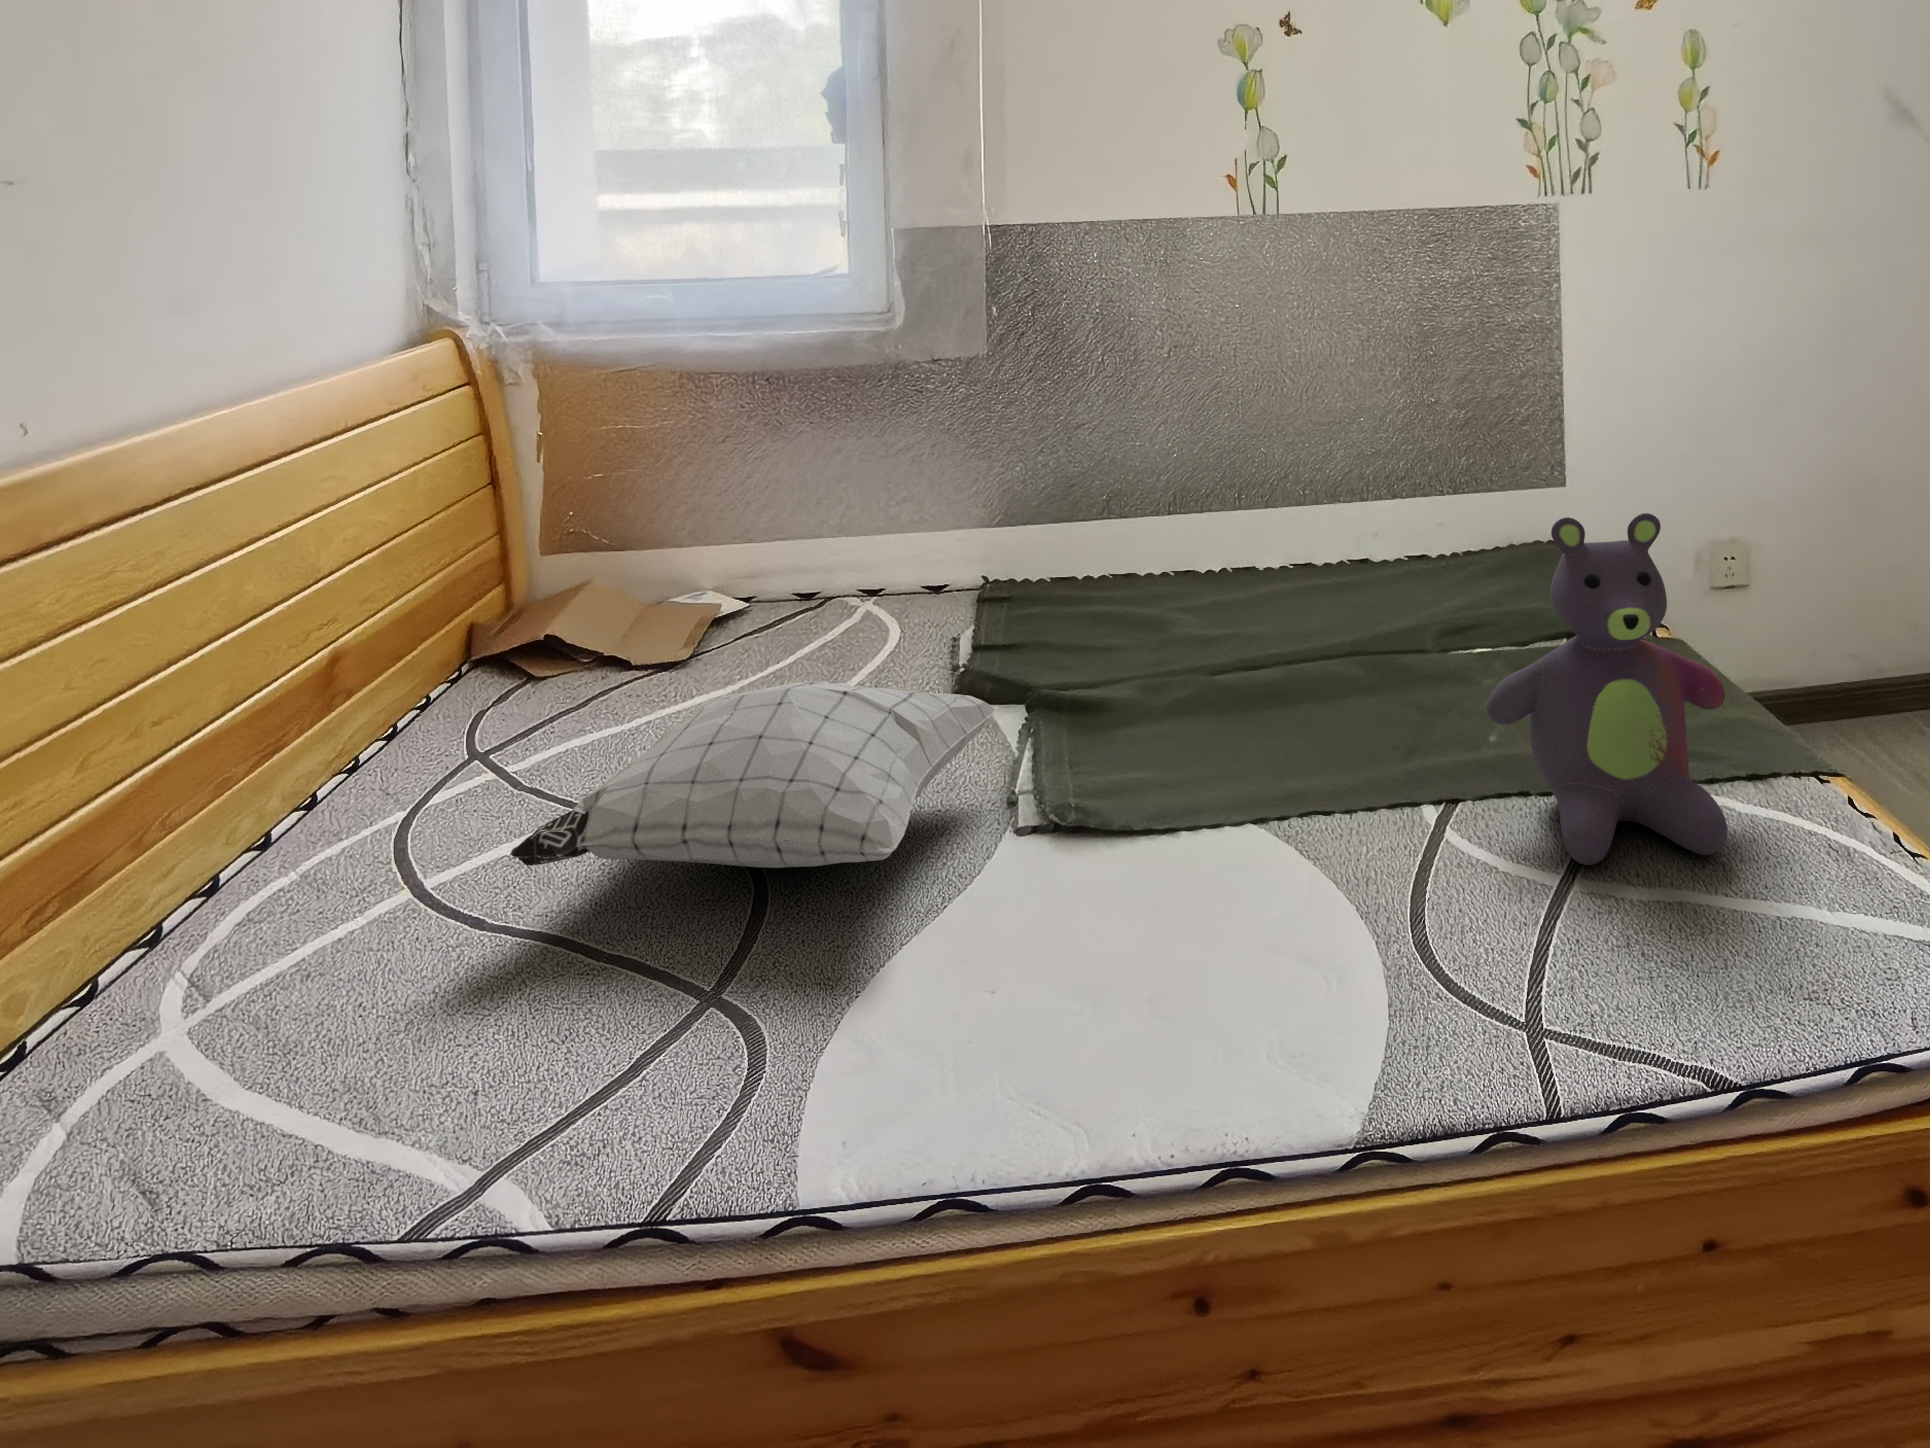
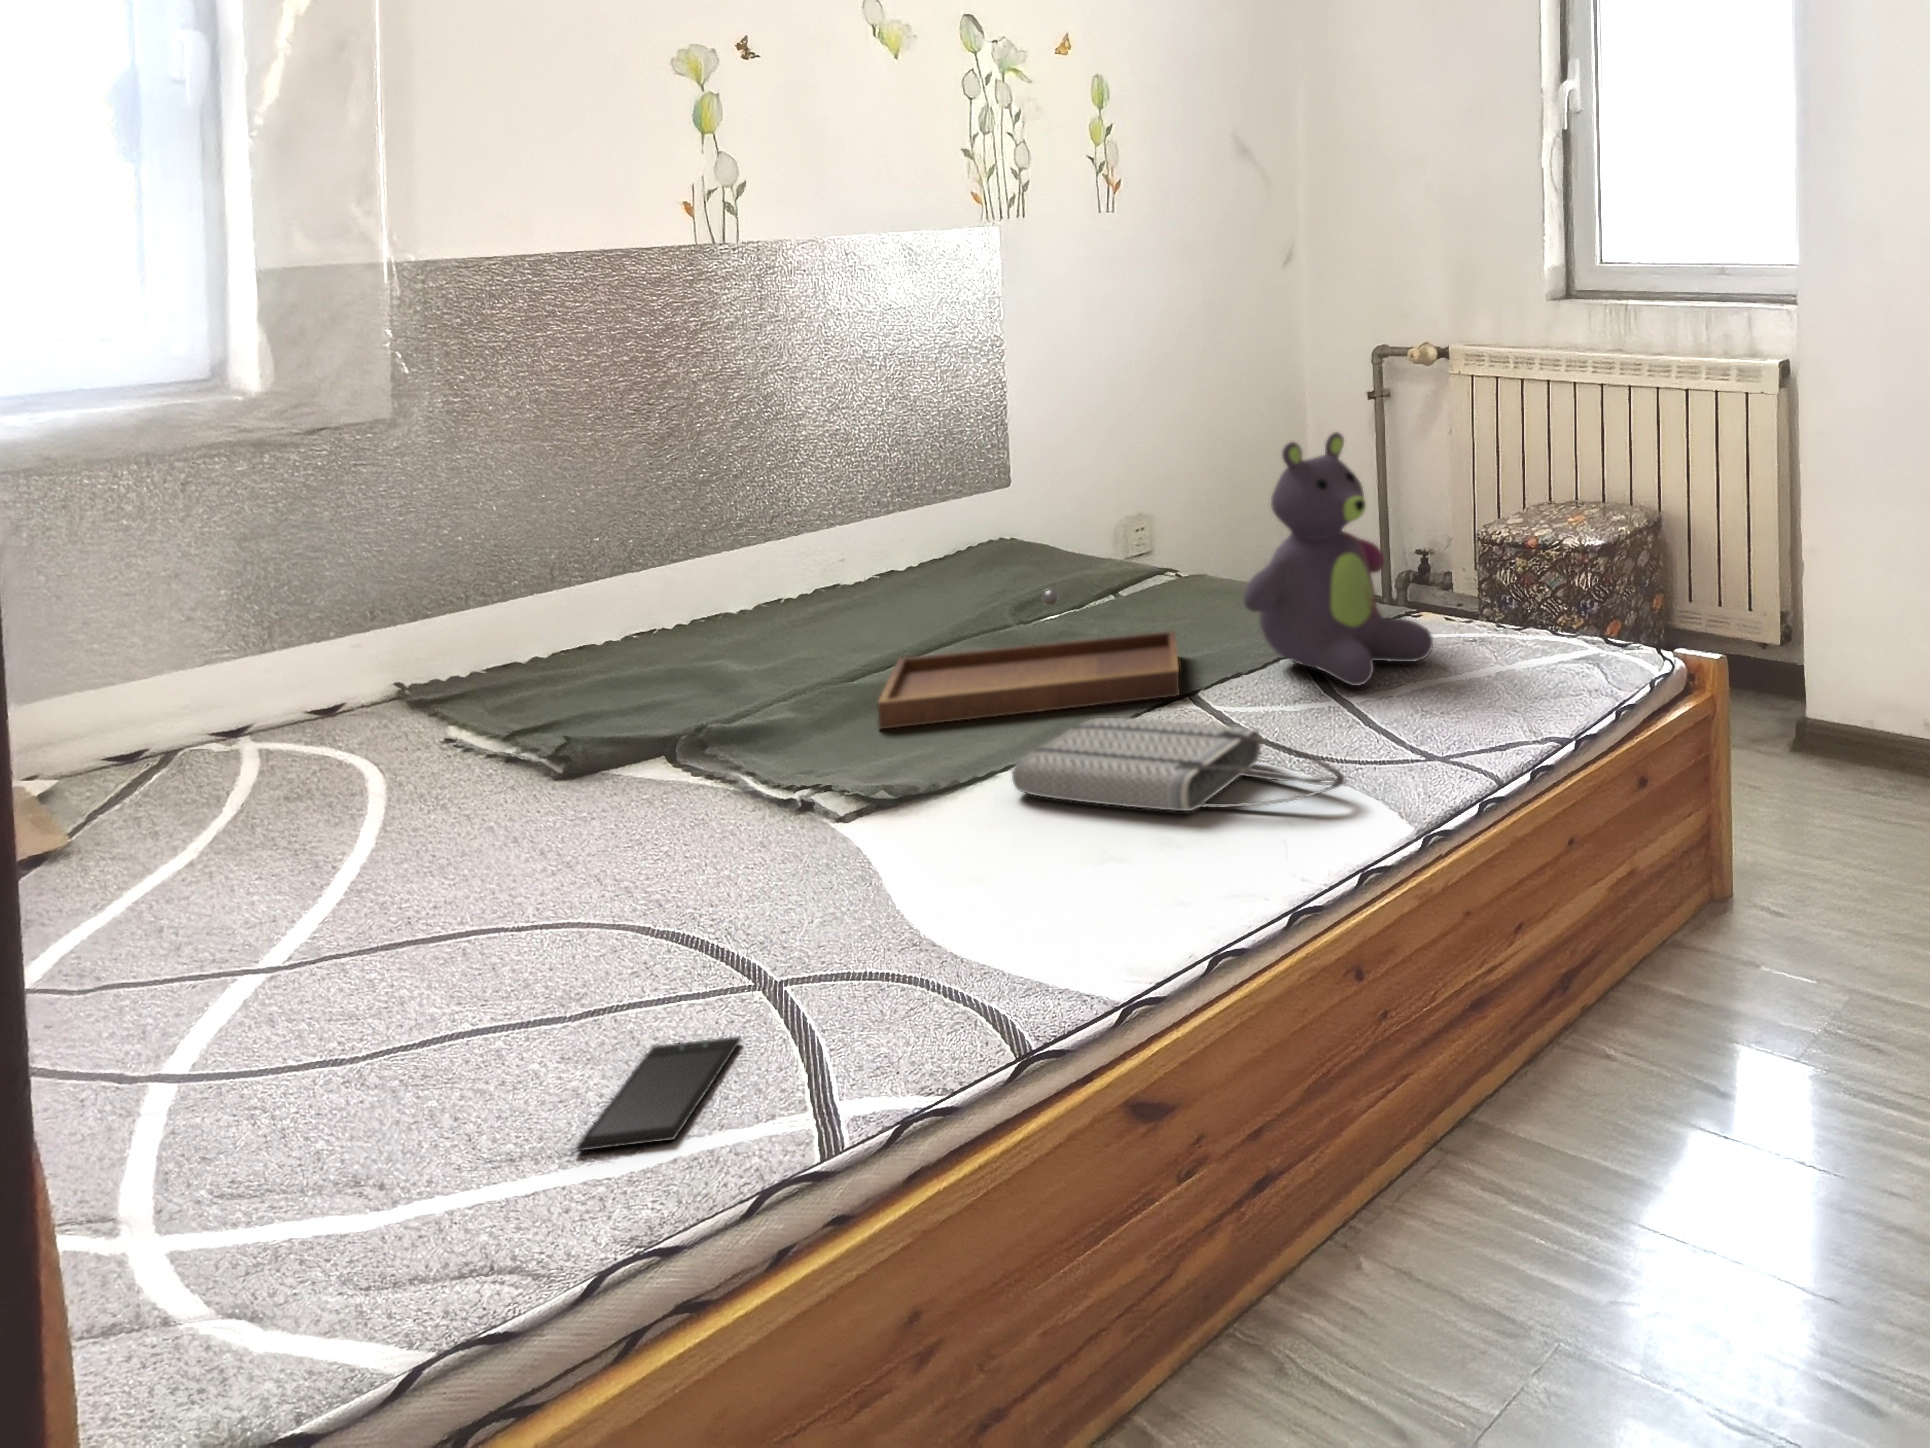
tray: none [1151,626,1487,796] -> present [878,590,1179,729]
pillow: present [511,681,999,868] -> none [410,711,916,942]
tote bag: none [1106,800,1345,1025] -> present [1012,718,1345,811]
smartphone: none [348,1021,567,1142] -> present [576,1036,741,1151]

